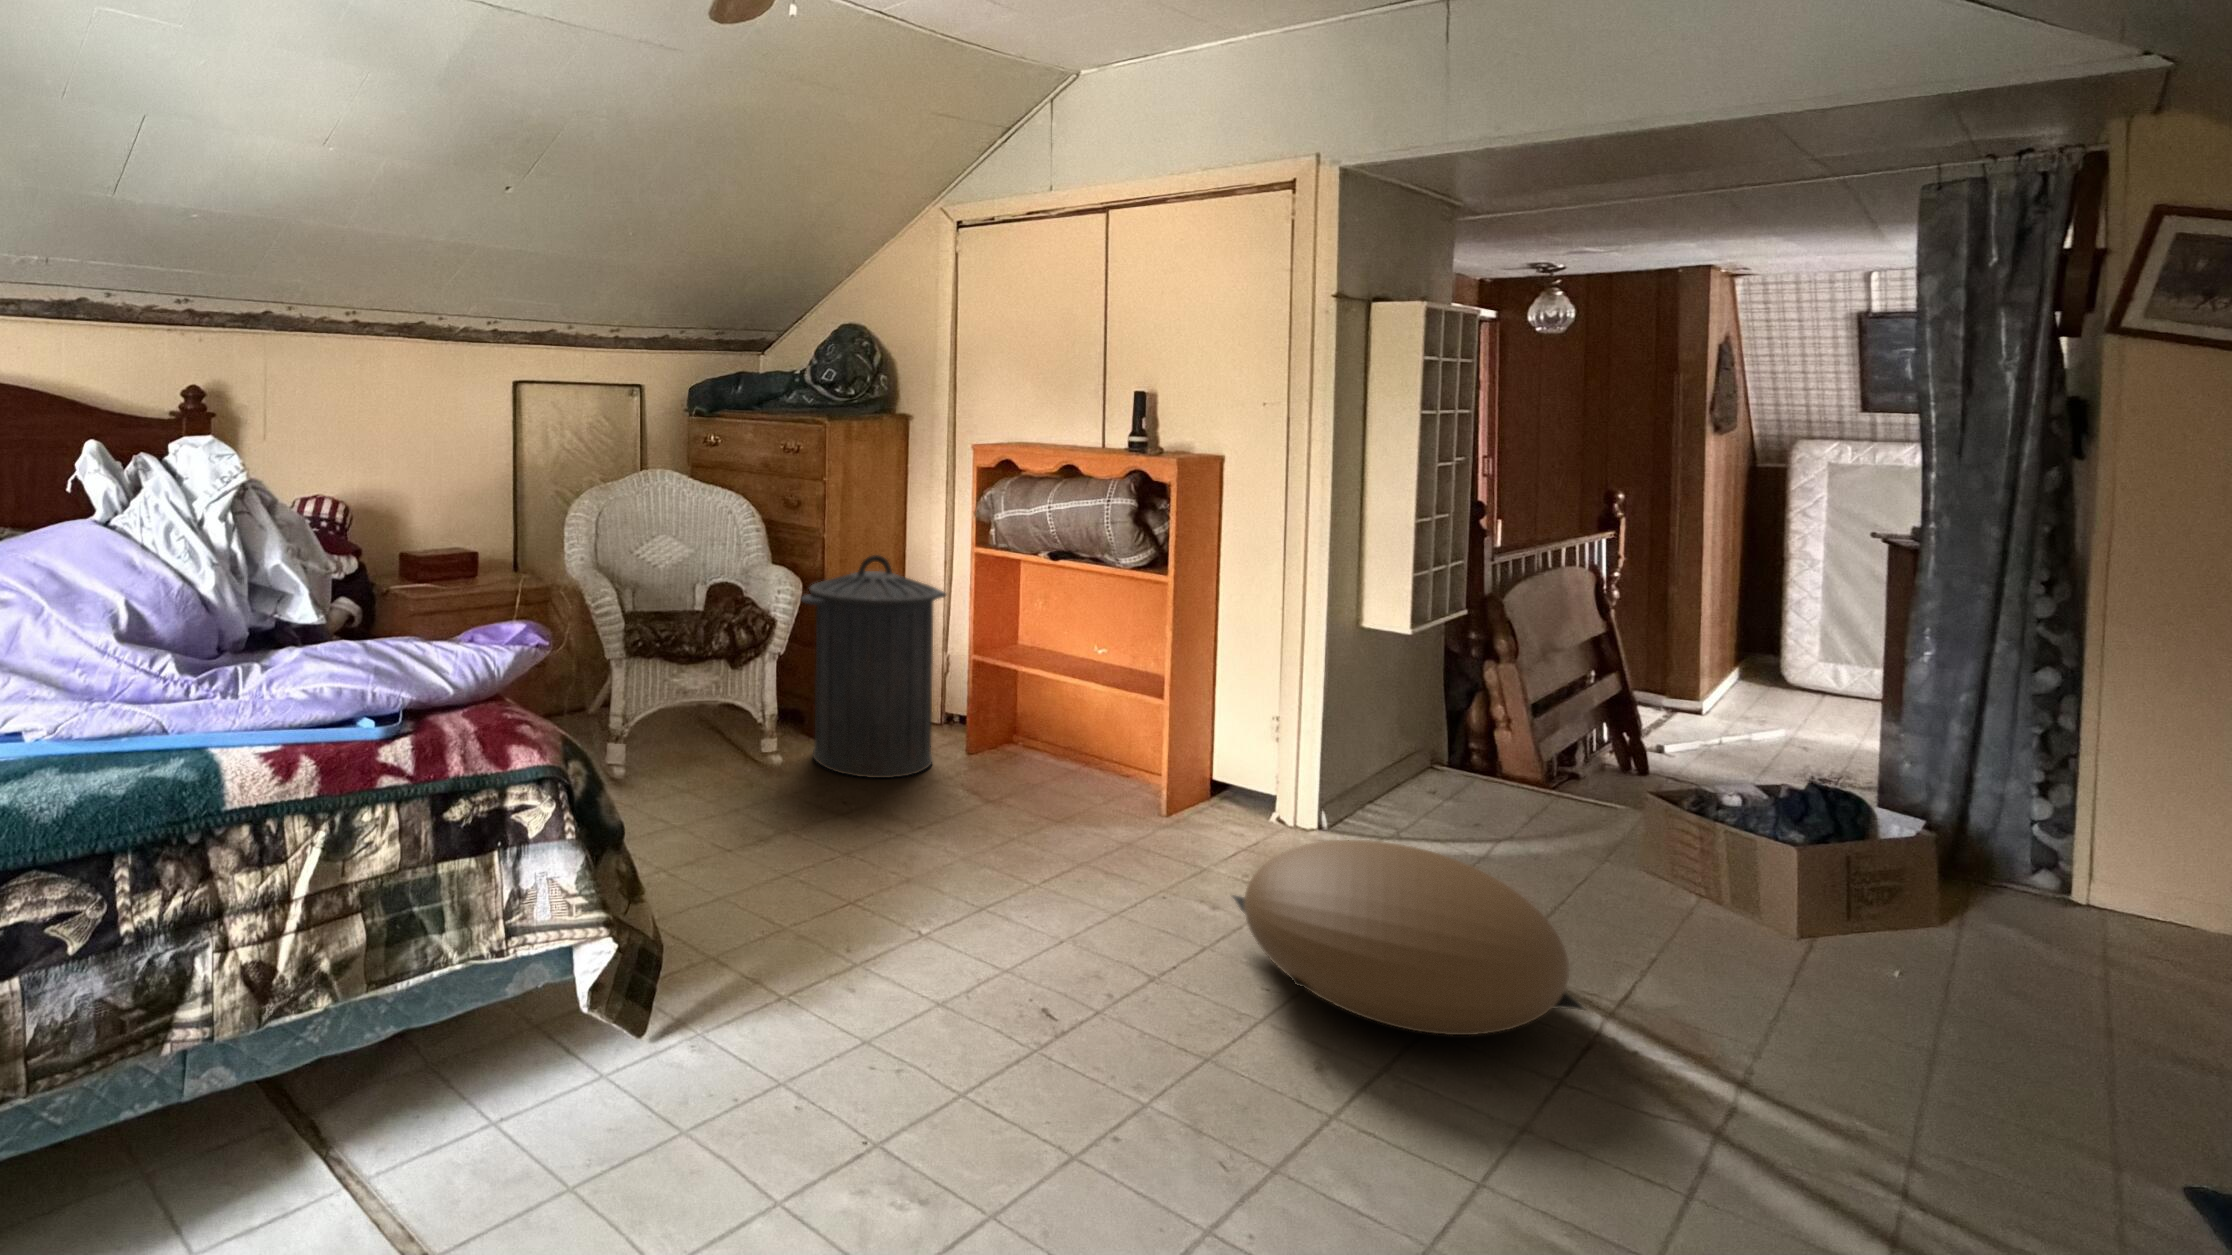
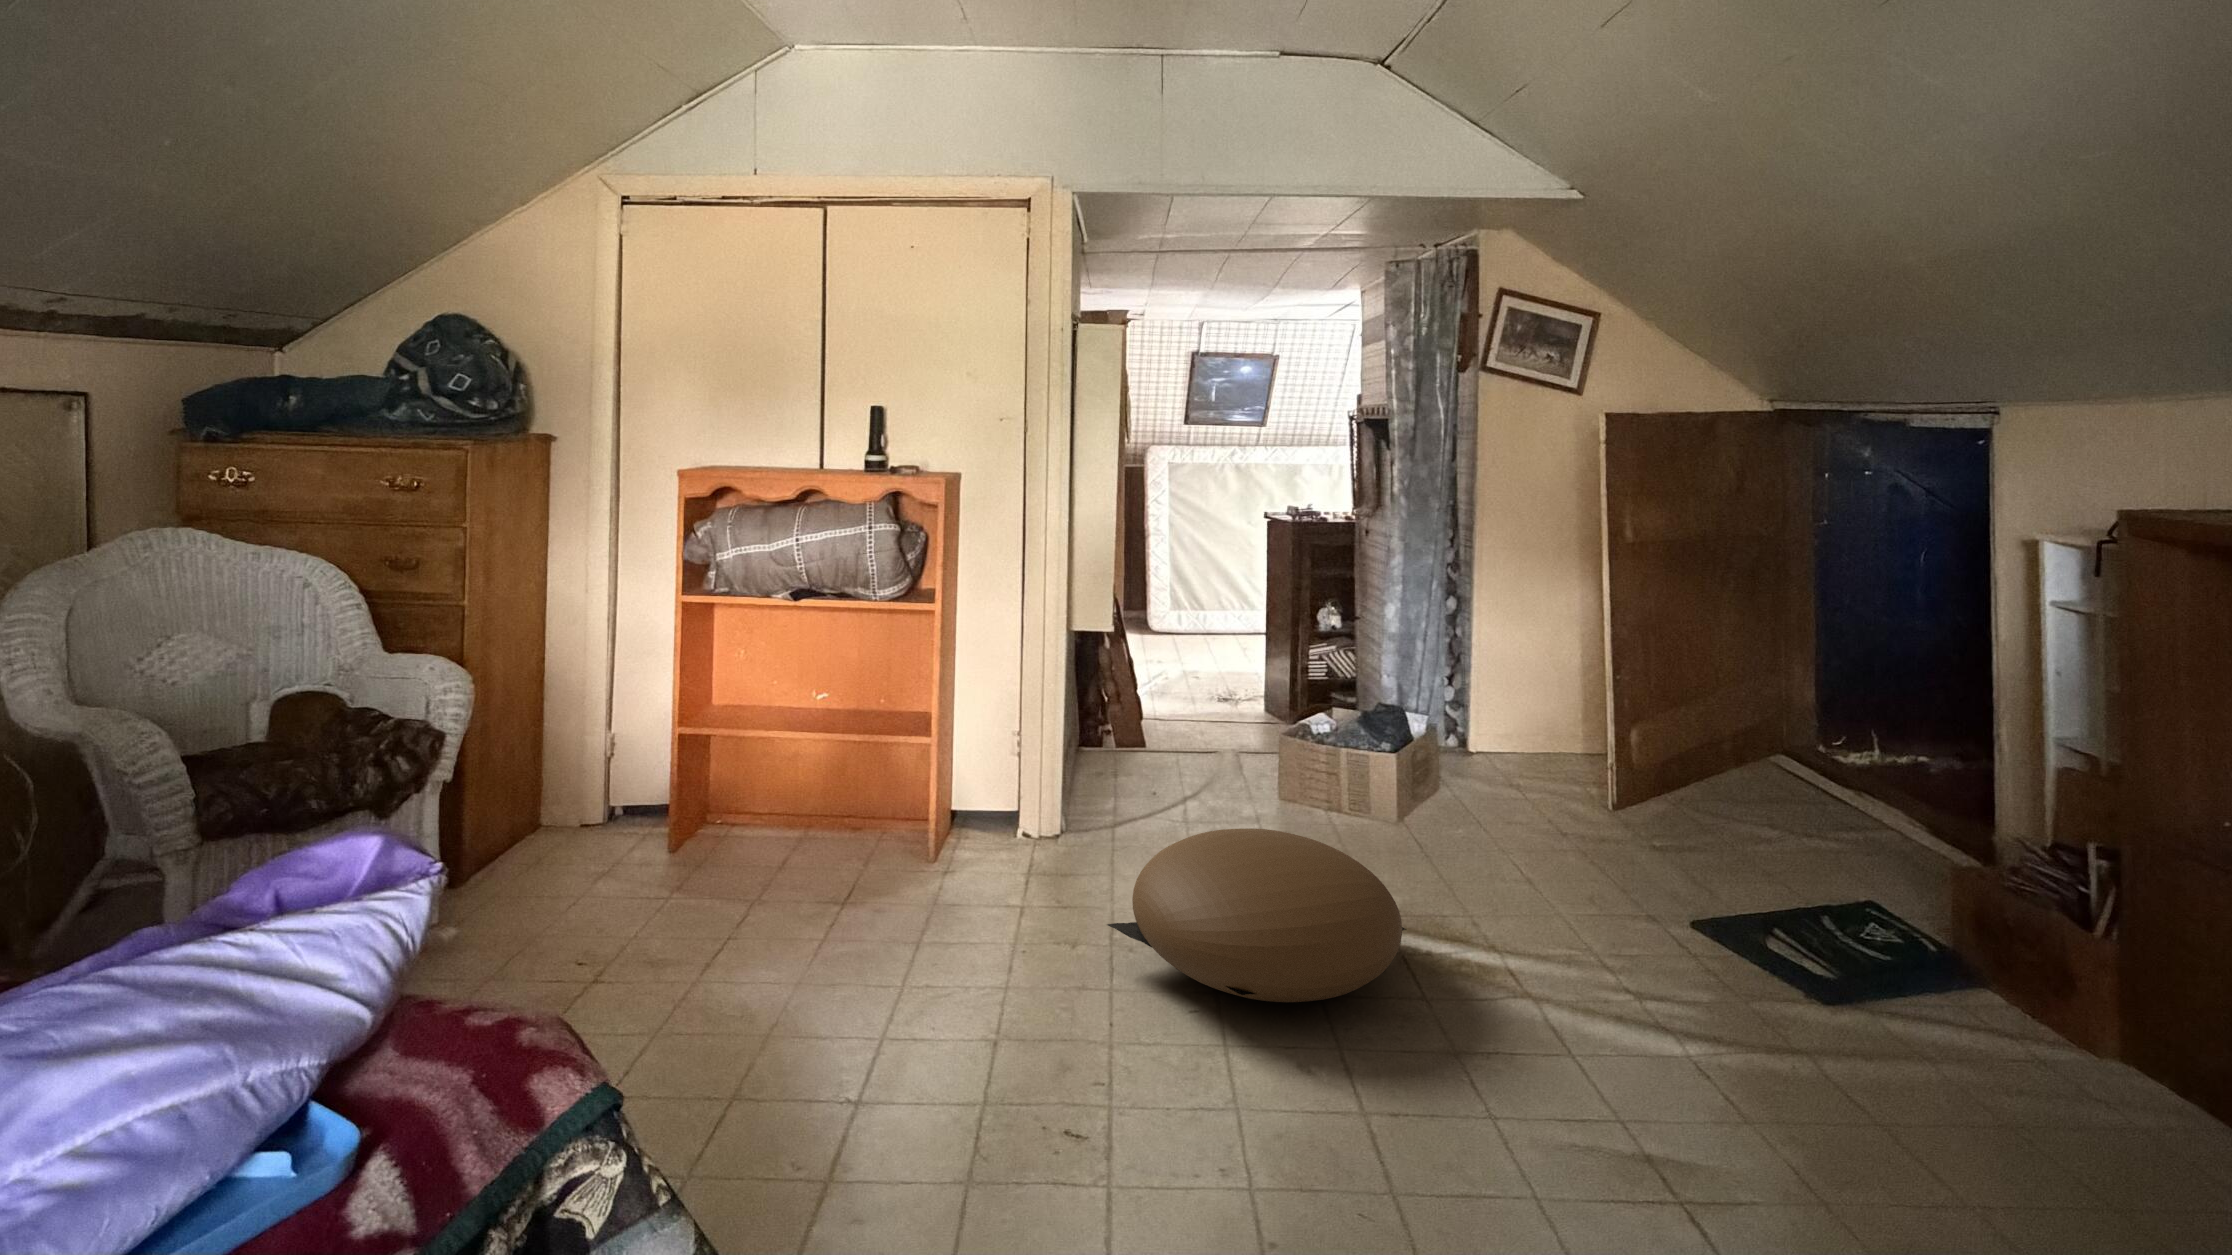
trash can: present [801,555,946,778] -> none [471,622,660,923]

